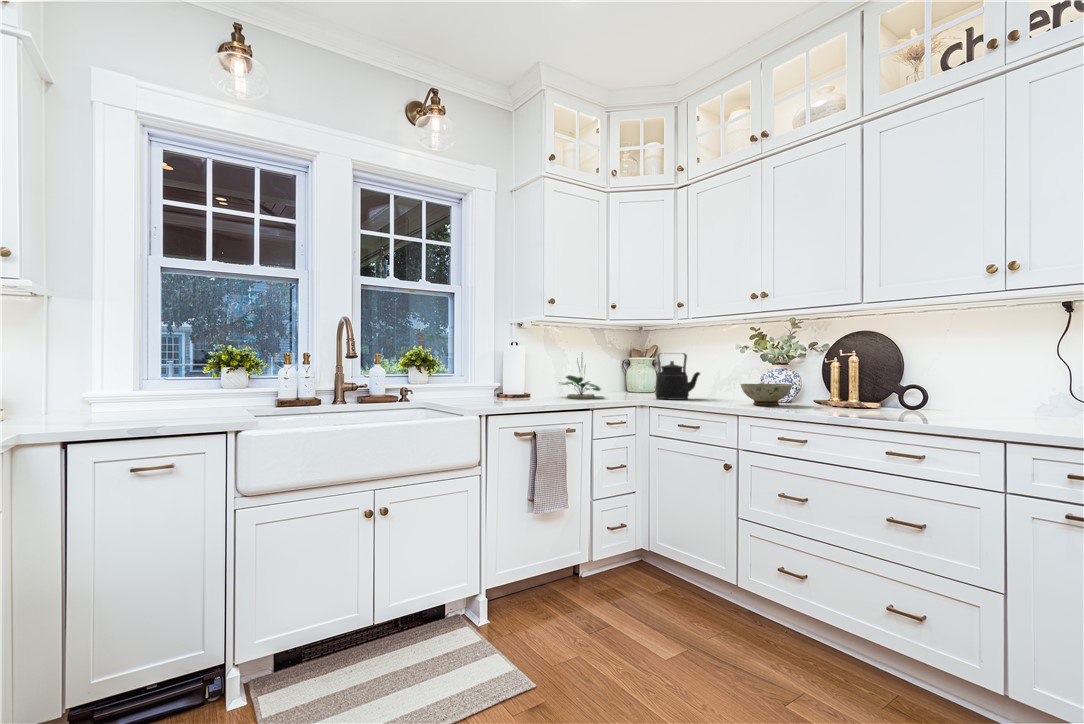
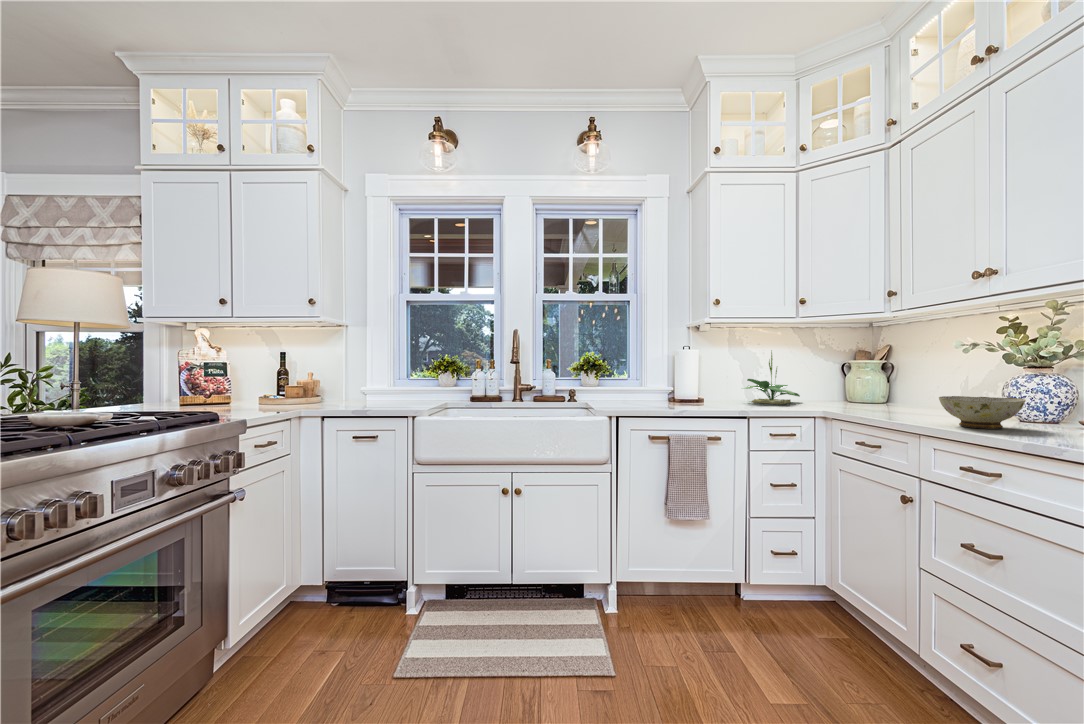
kettle: present [656,353,700,400] -> none [854,354,926,412]

